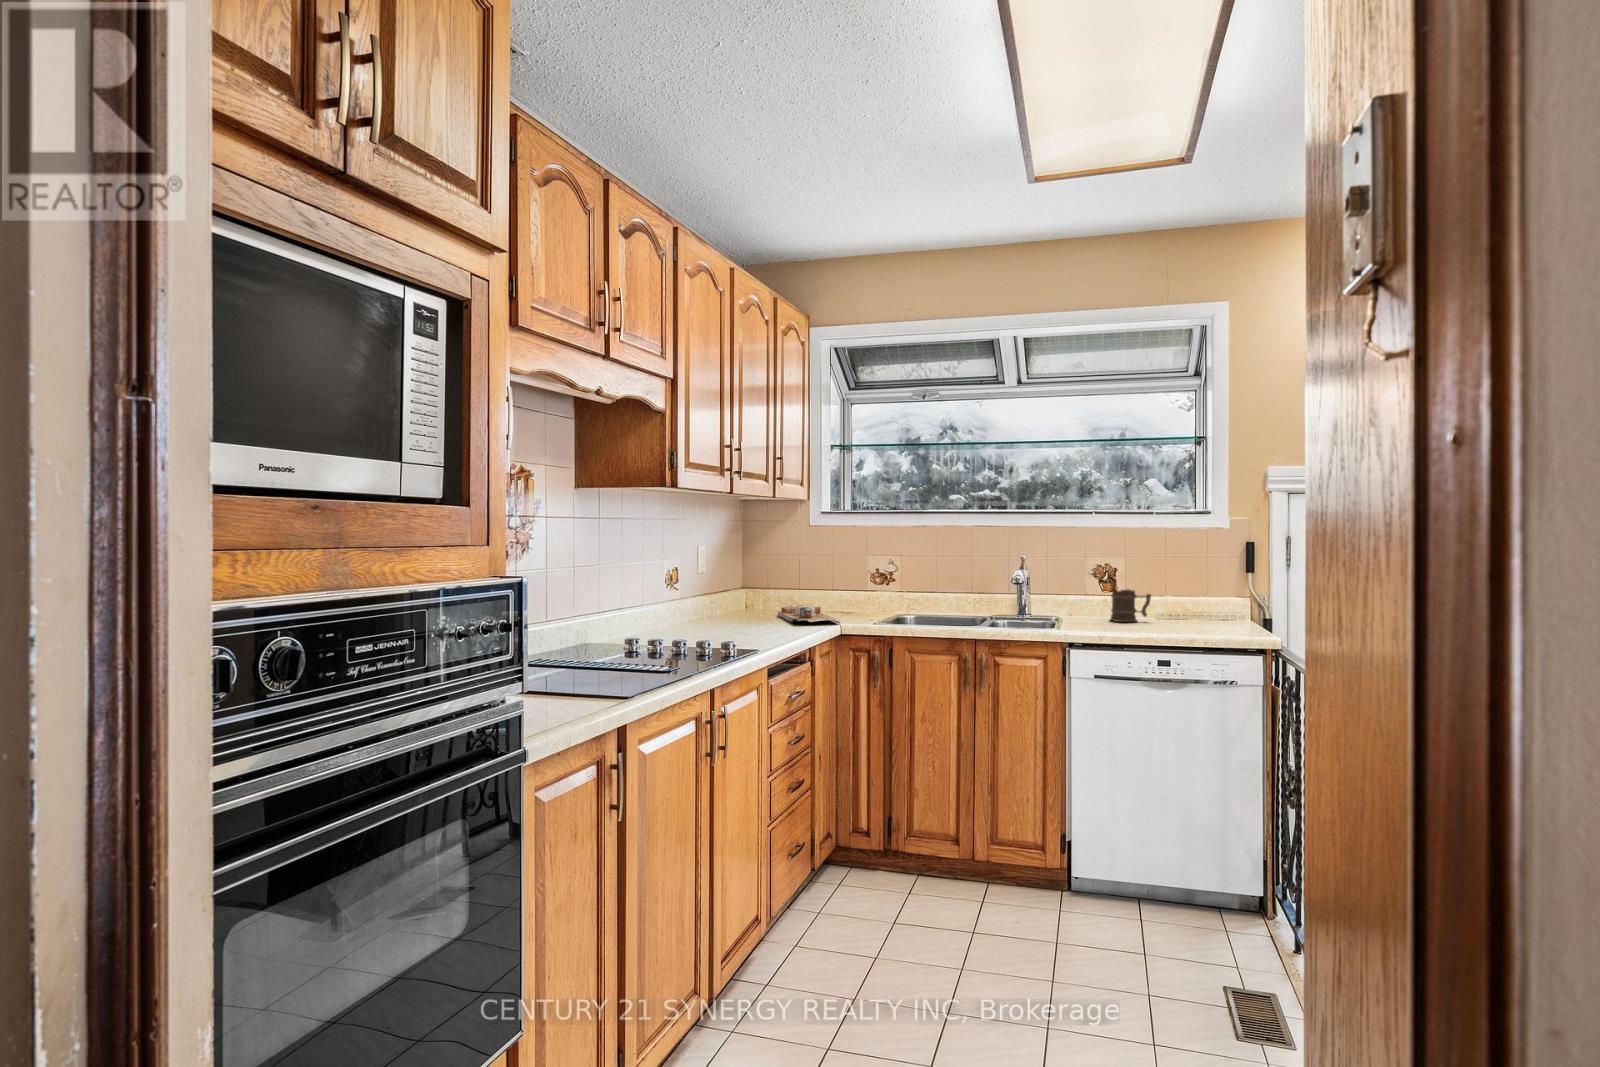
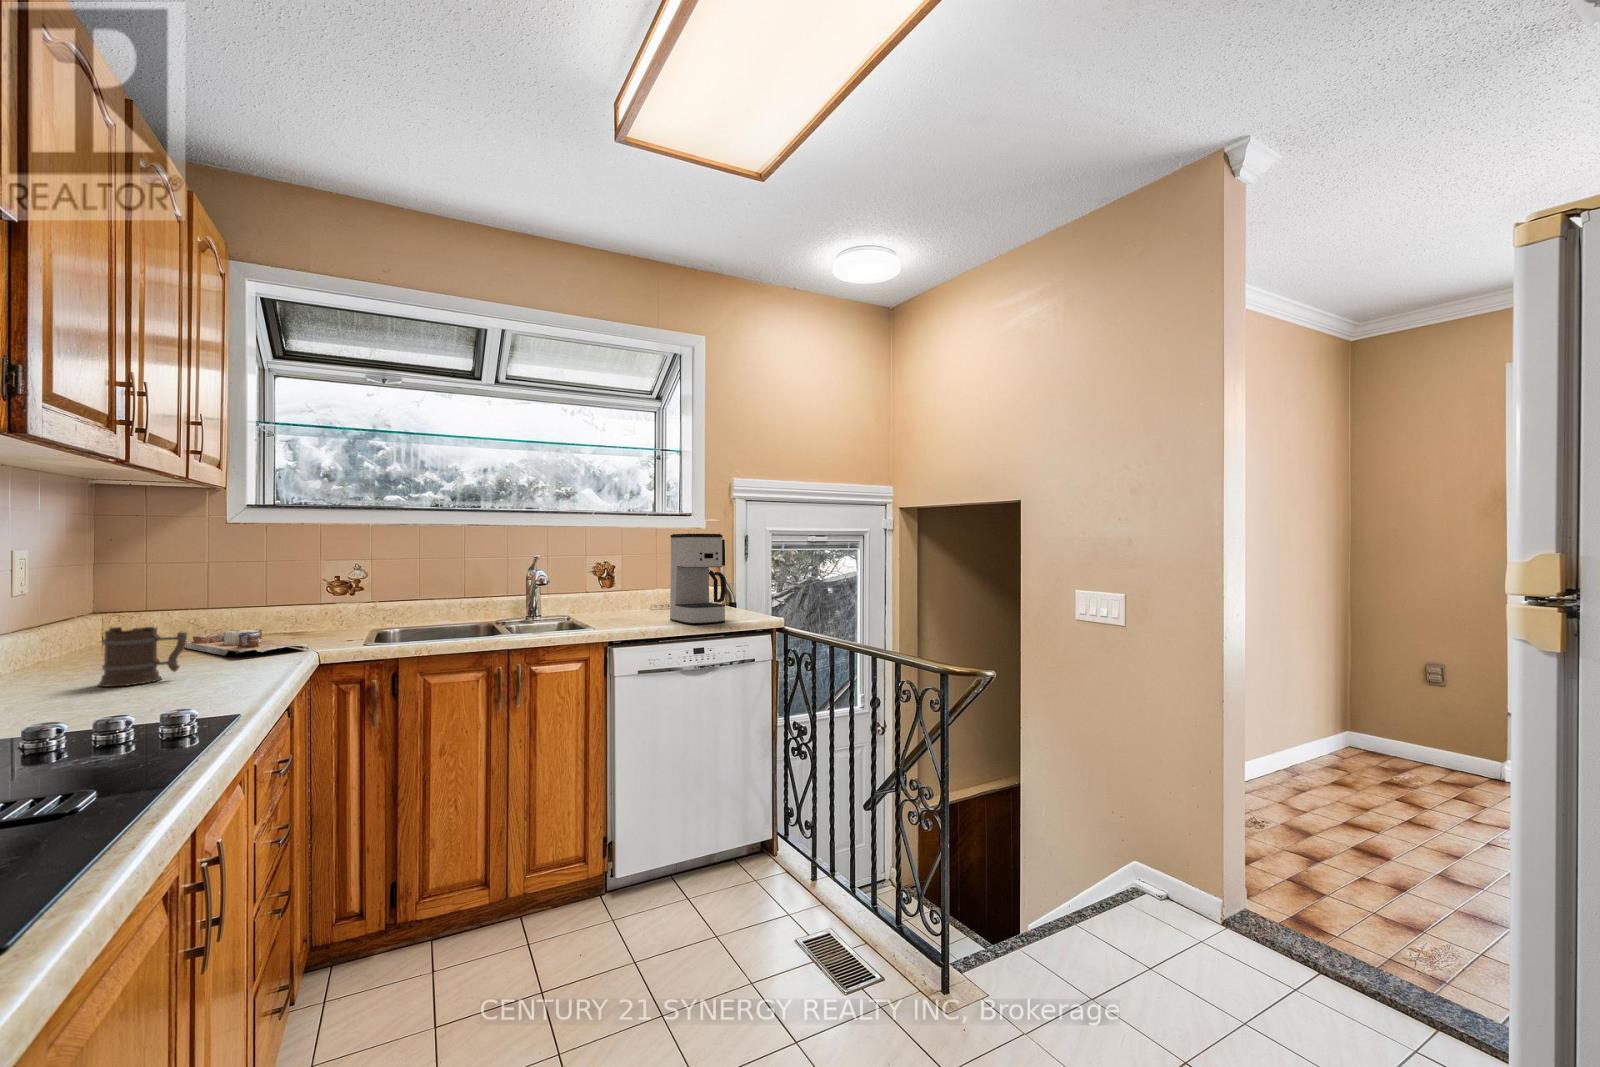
coffee maker: none [1155,537,1219,637] -> present [670,534,726,624]
mug: present [1110,588,1151,622] -> present [99,627,187,686]

